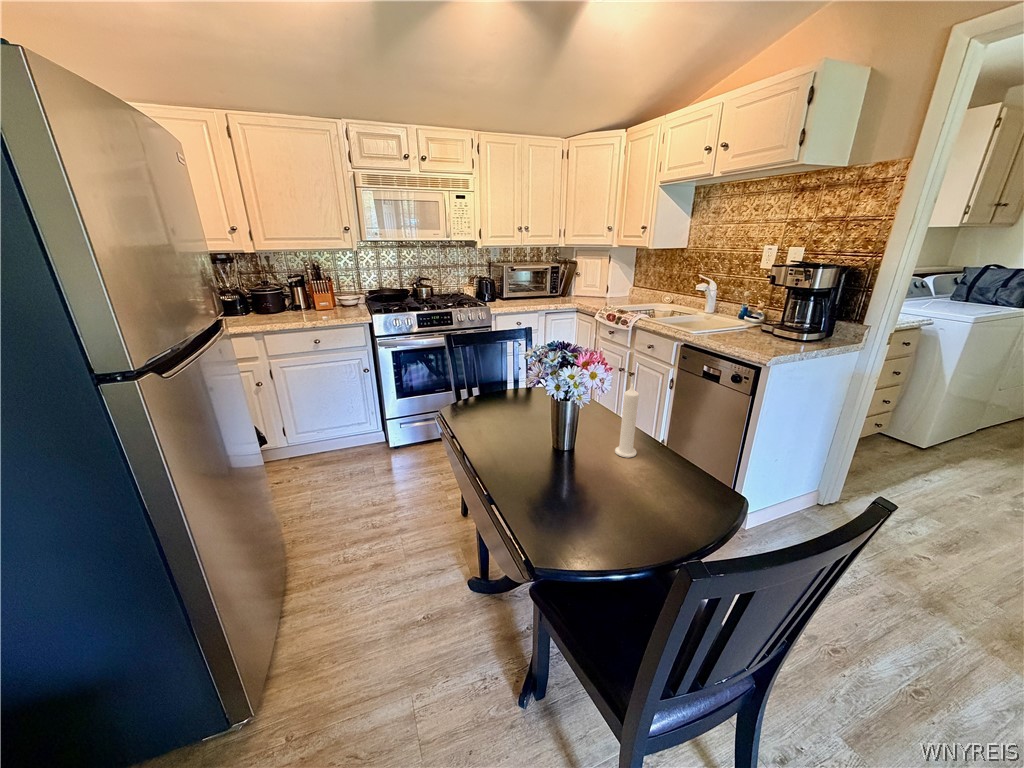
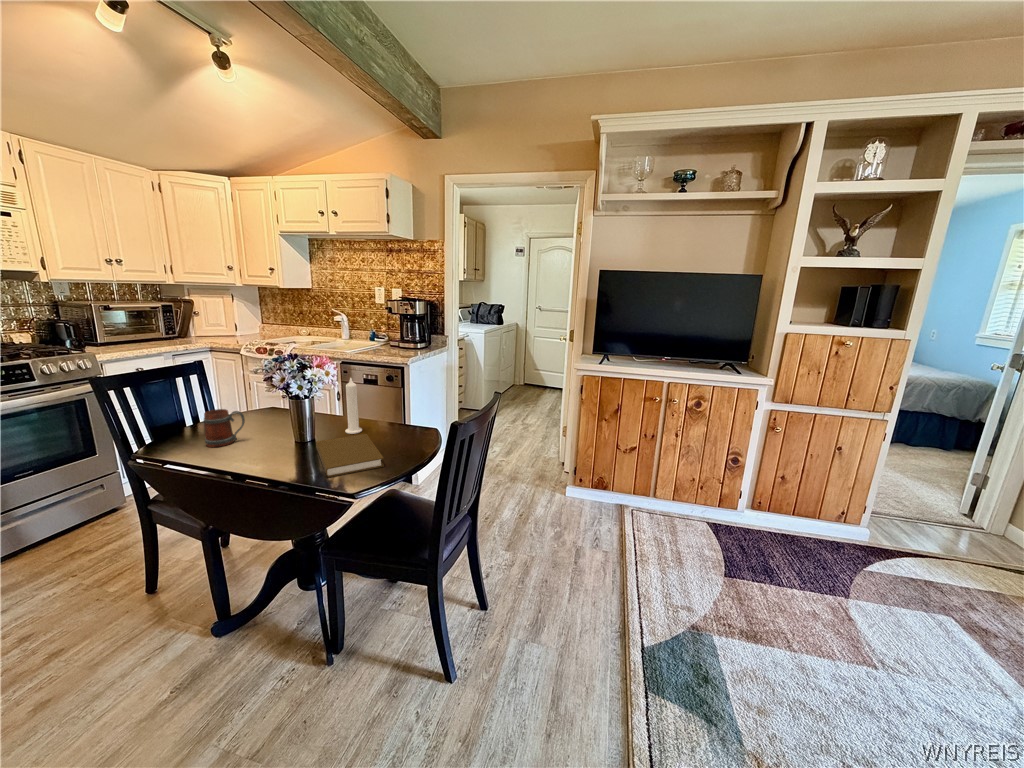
mug: none [490,385,523,424] -> present [204,409,245,447]
book: none [536,456,627,535] -> present [316,434,384,477]

